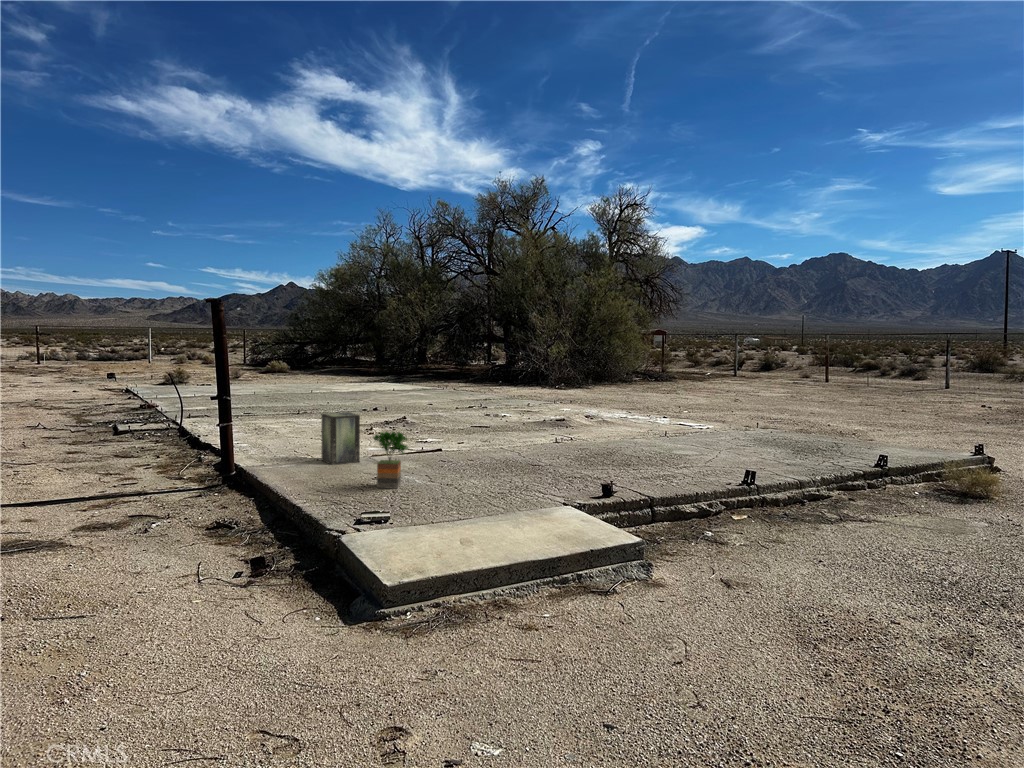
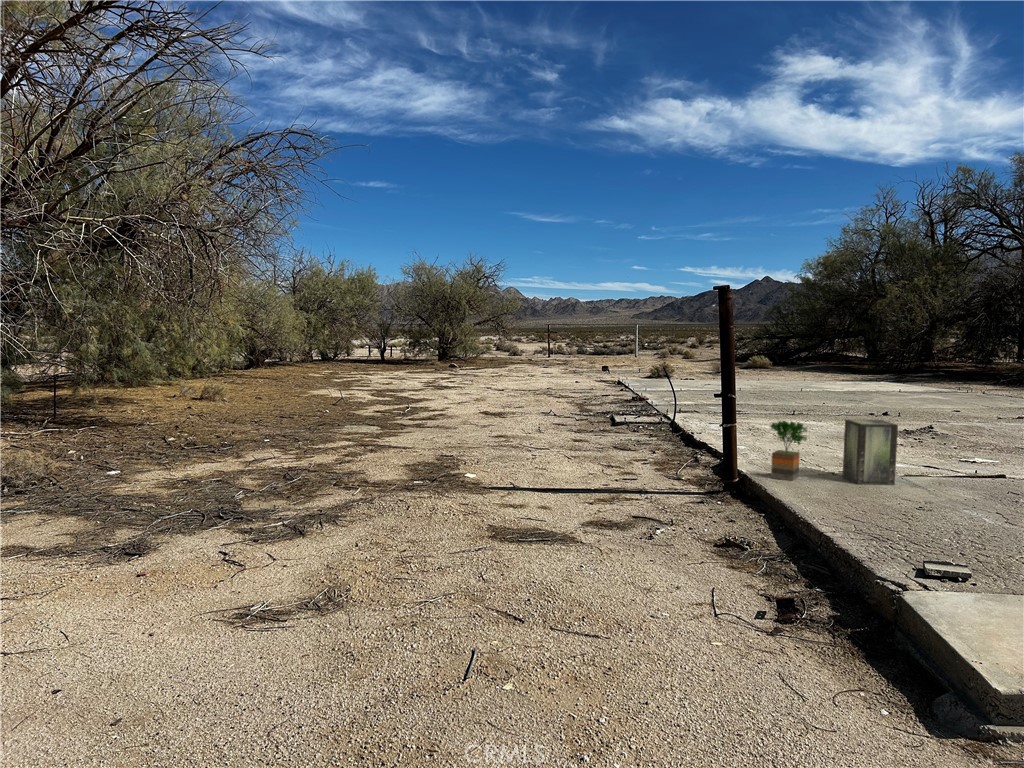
potted tree: present [373,432,408,488] -> present [771,421,807,481]

